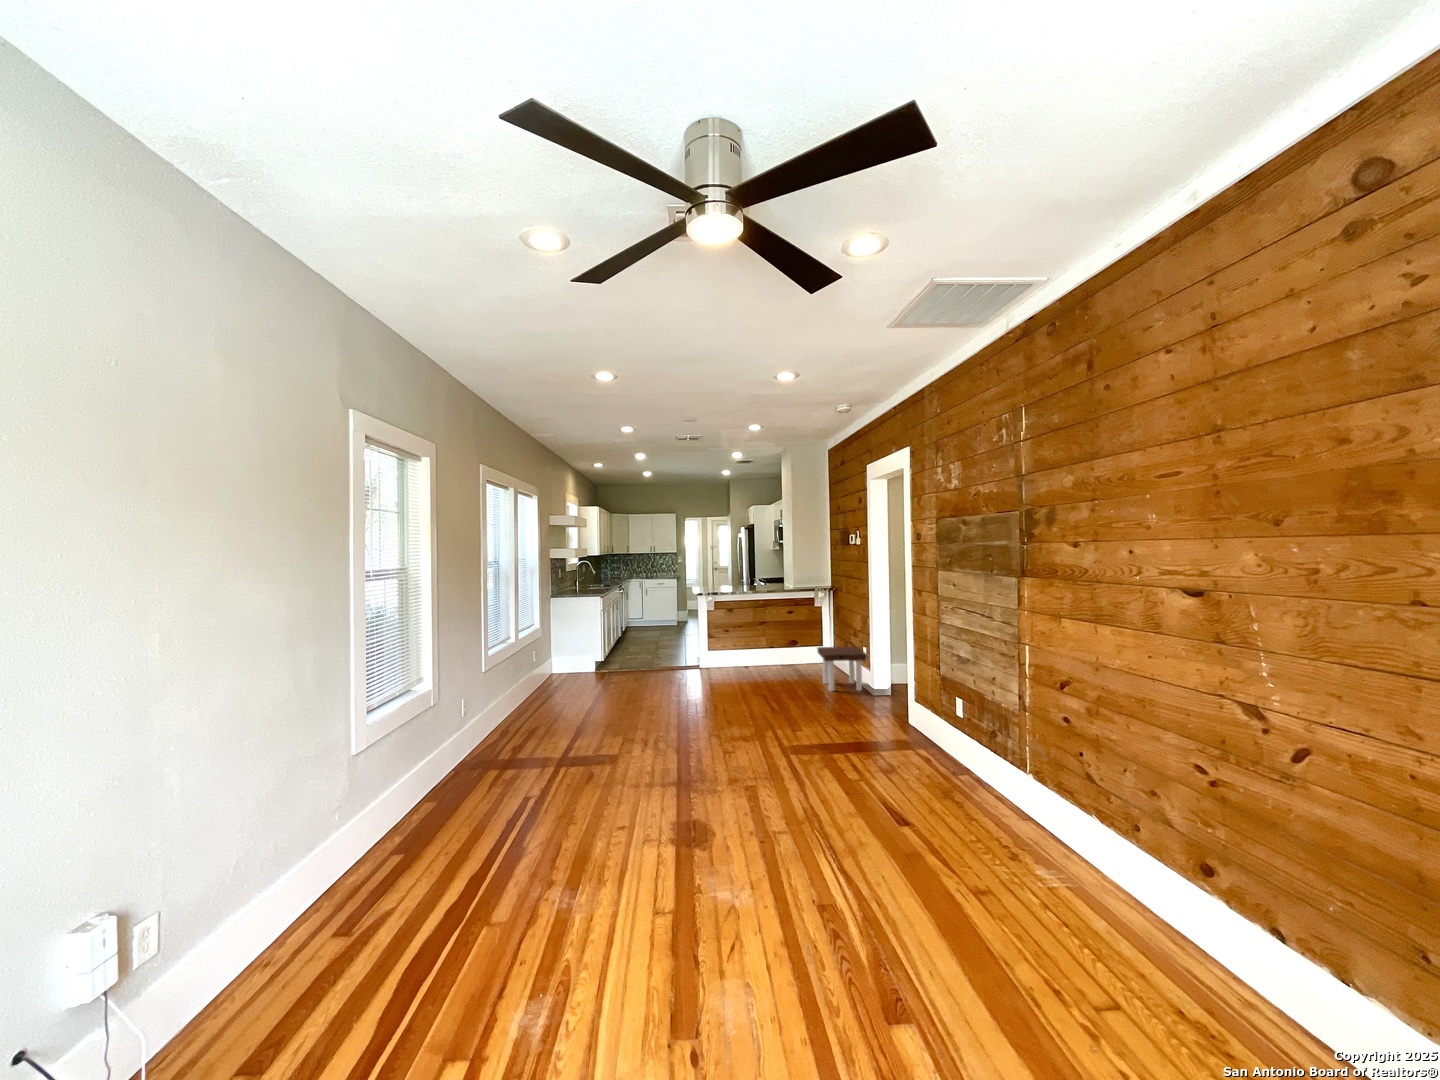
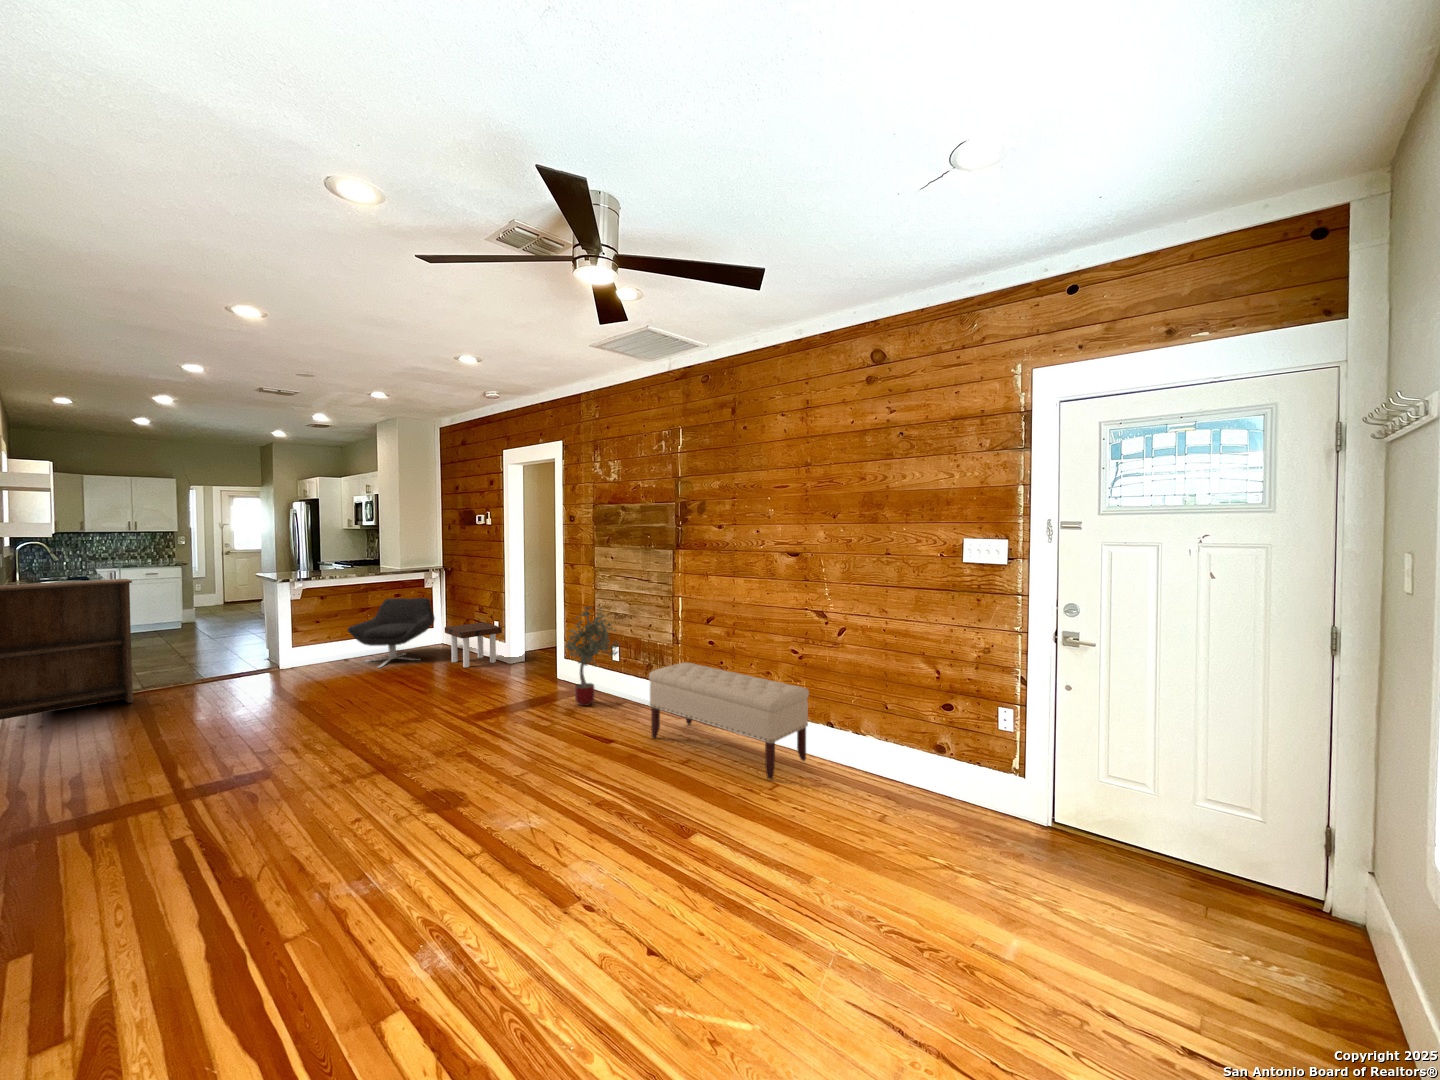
bookshelf: none [535,587,608,680] -> present [0,579,133,720]
lounge chair: none [744,614,817,678] -> present [348,598,435,667]
potted tree: none [889,643,961,766] -> present [566,607,619,706]
bench: none [957,742,1223,994] -> present [649,663,809,780]

